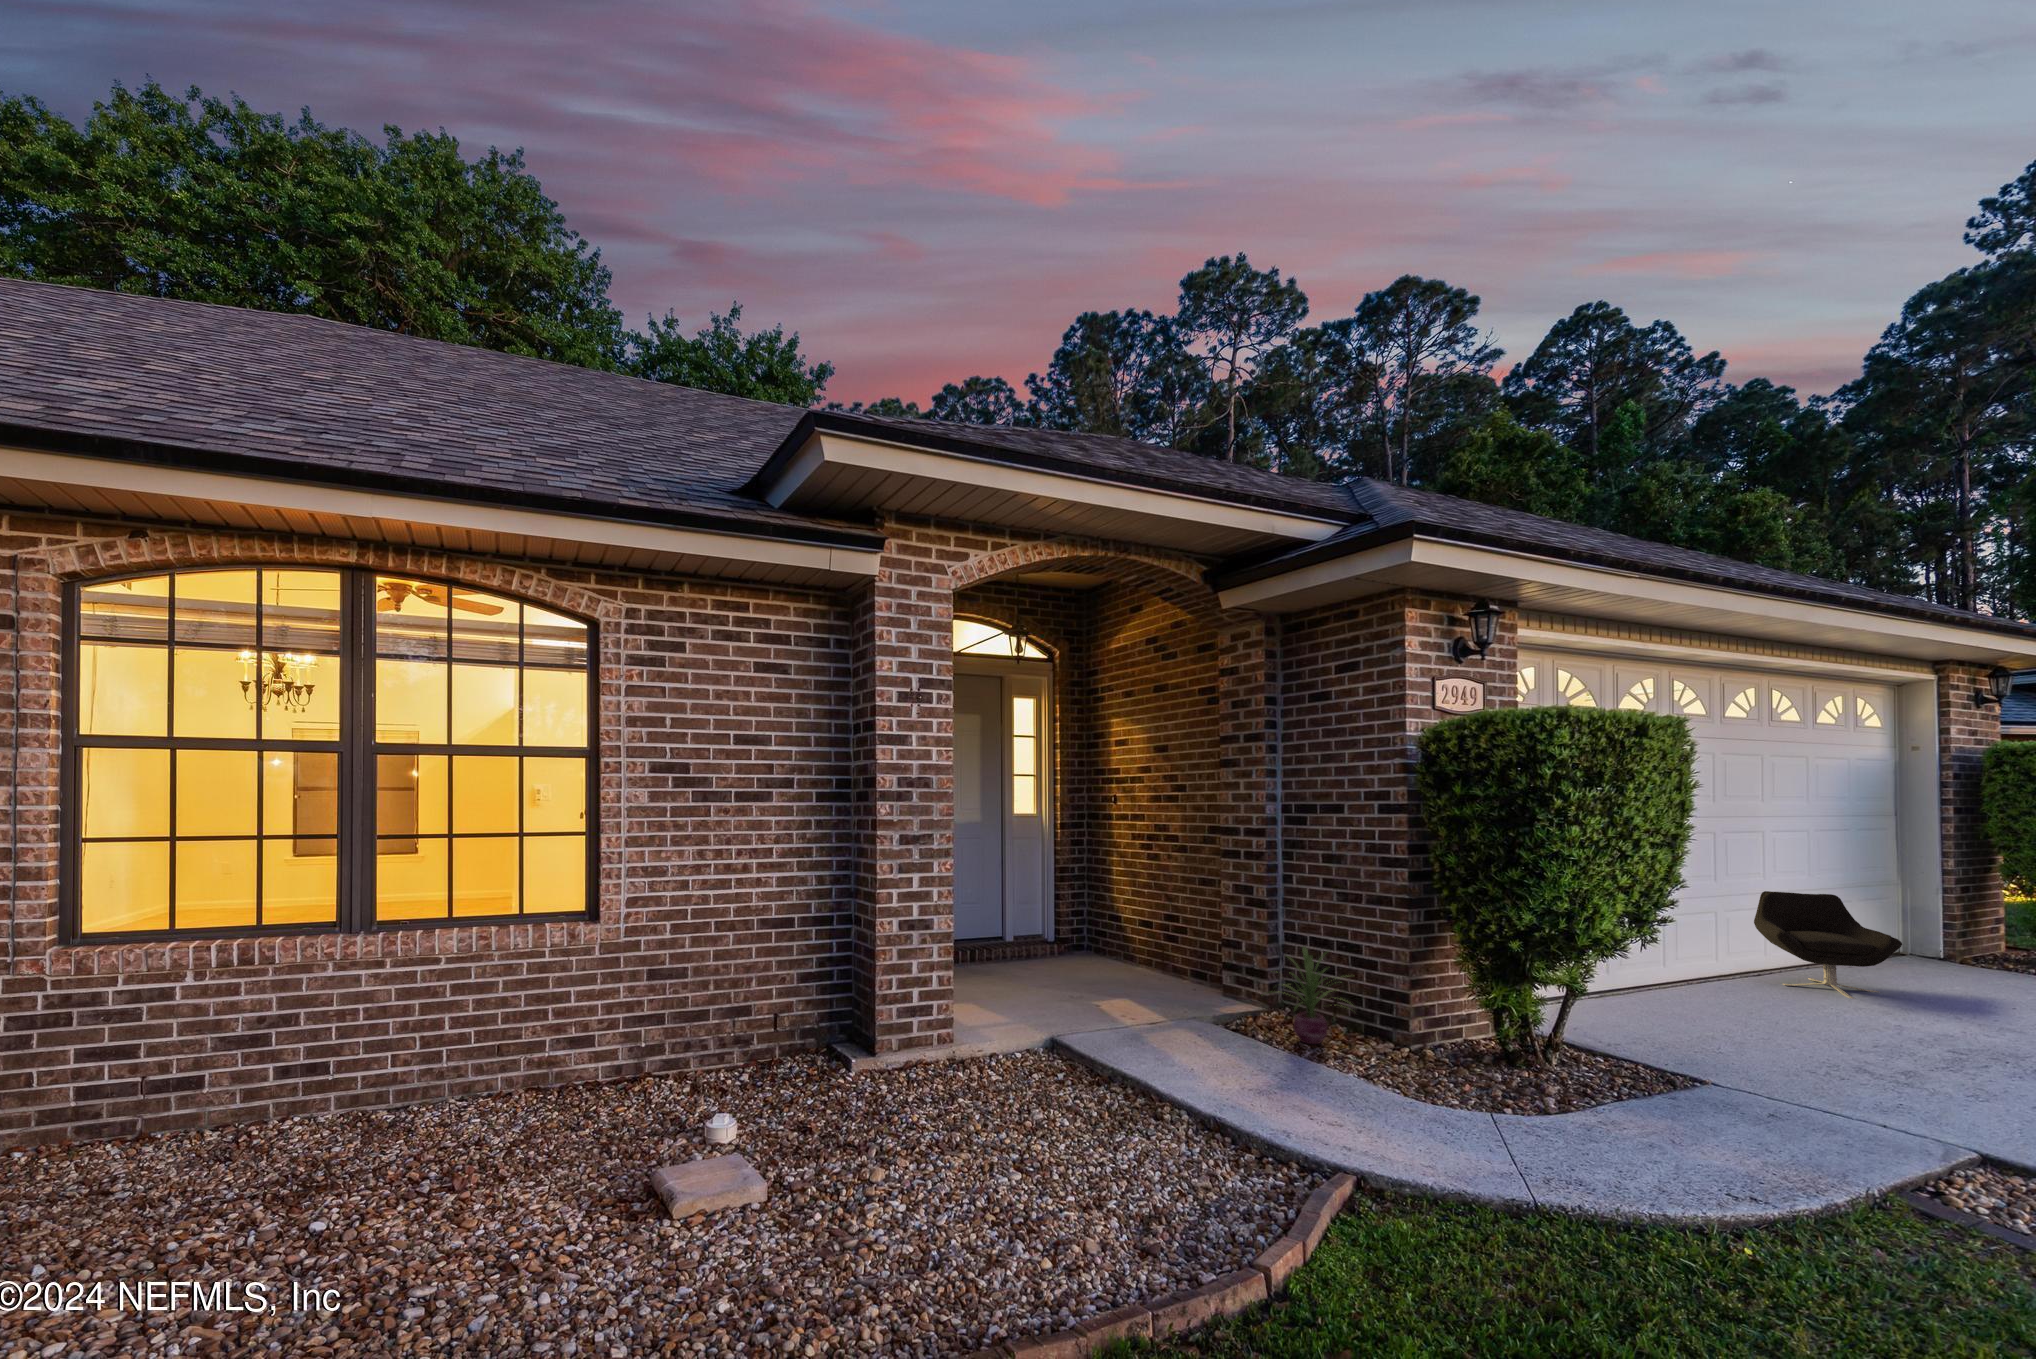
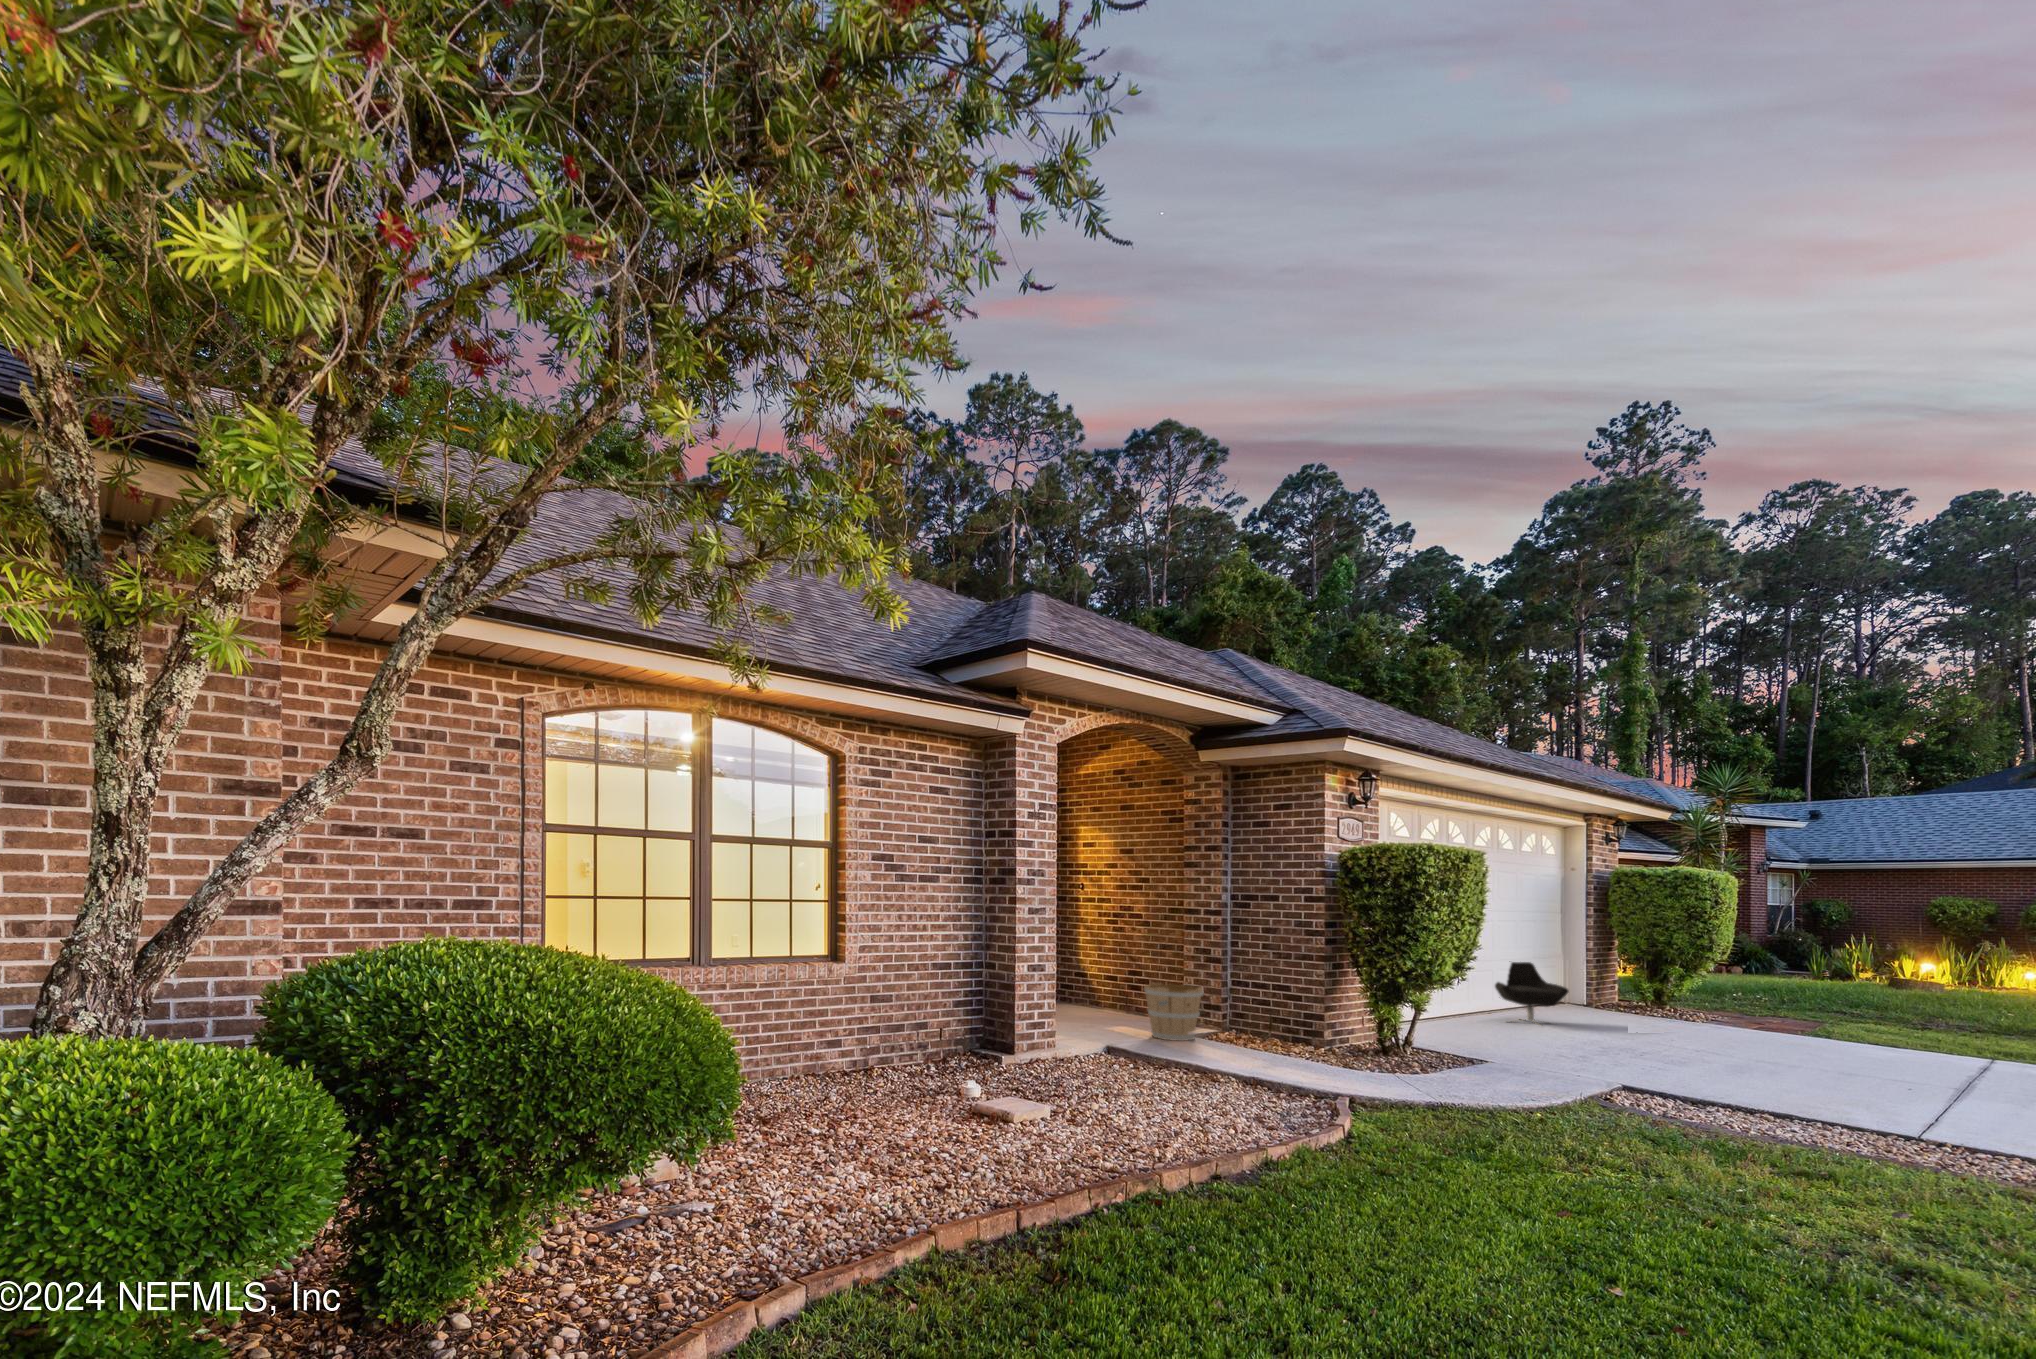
wooden bucket: none [1158,927,1243,1013] -> present [1144,983,1203,1041]
decorative plant: present [1286,946,1349,1044] -> none [1234,987,1298,1051]

